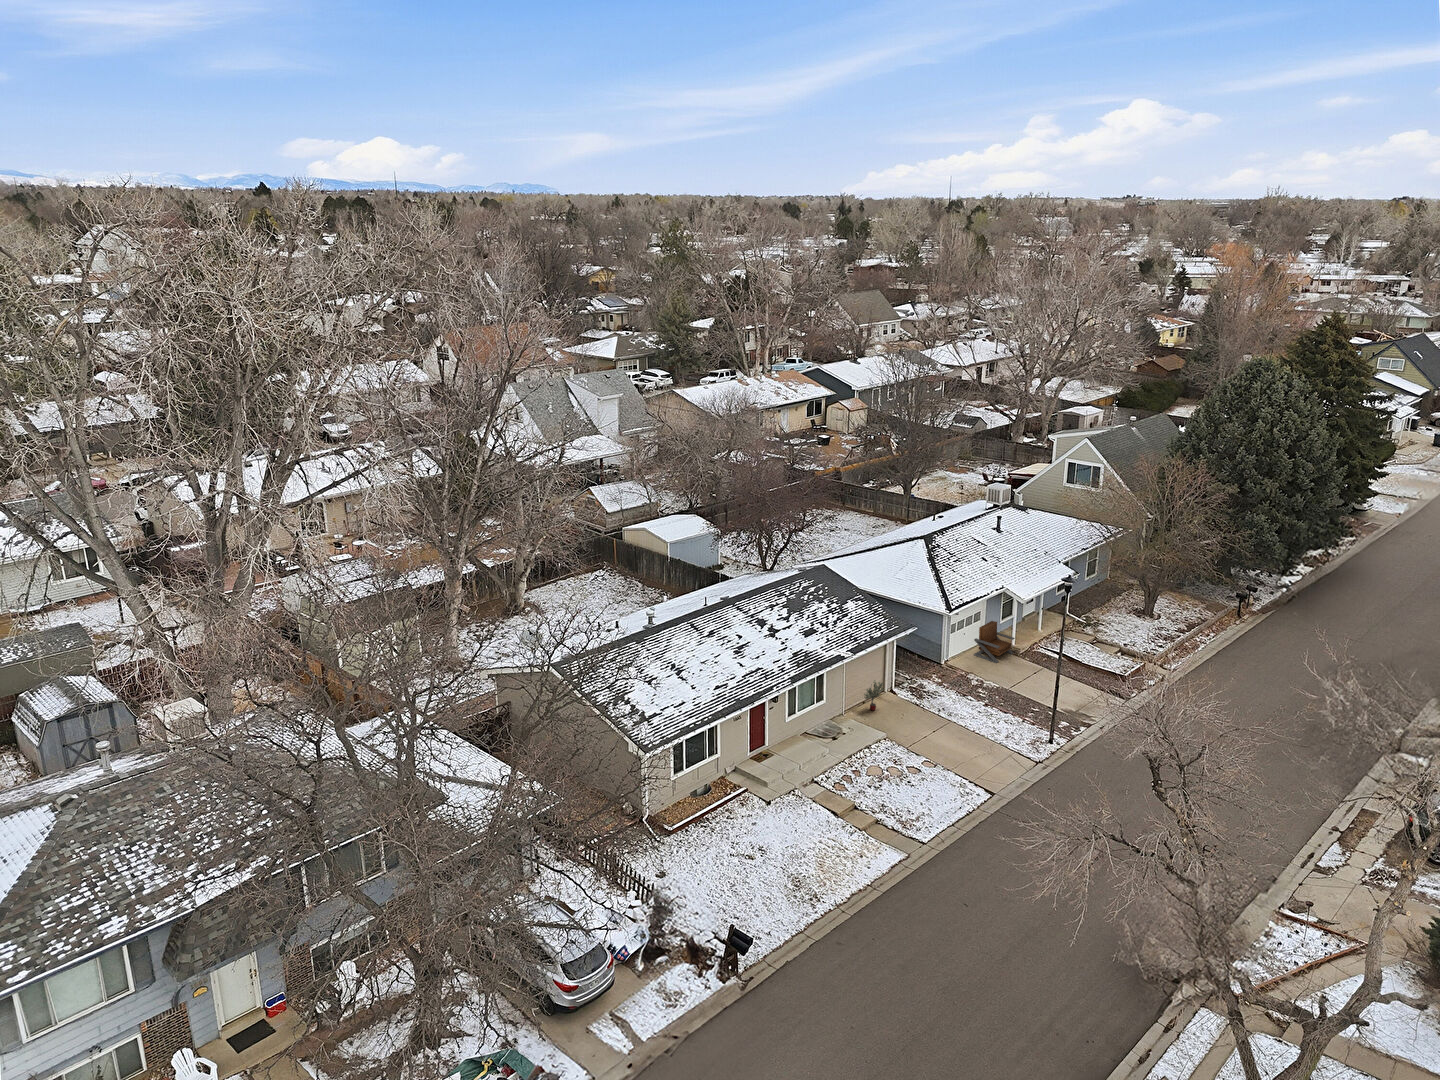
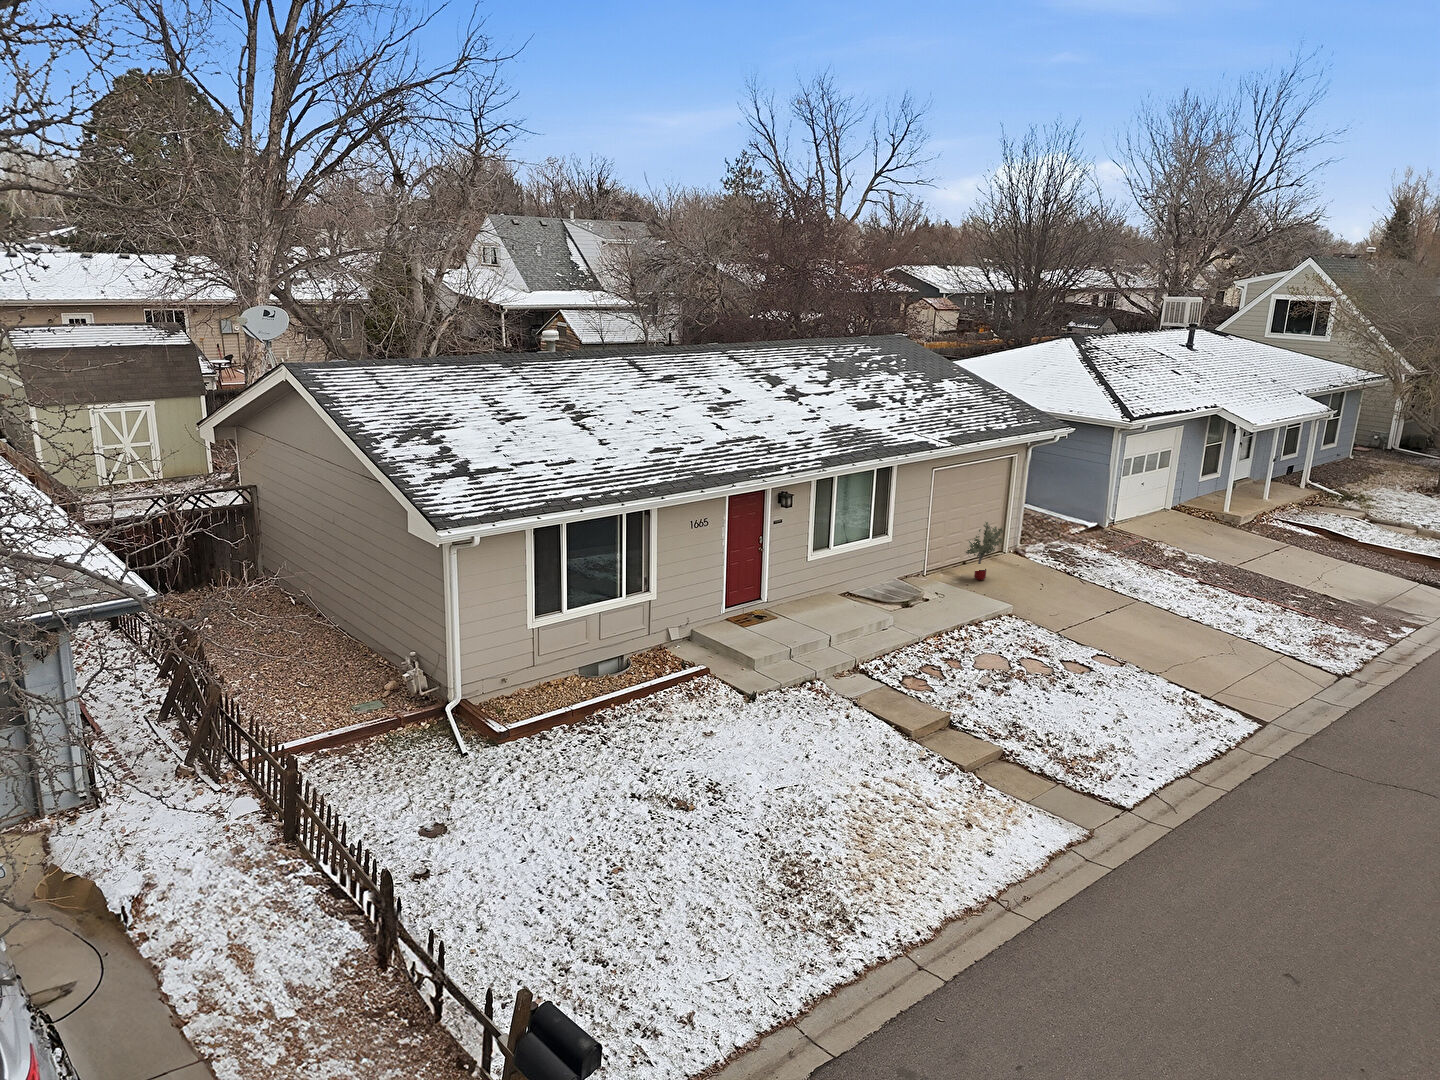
lounge chair: present [974,621,1015,663] -> none [1154,472,1230,538]

